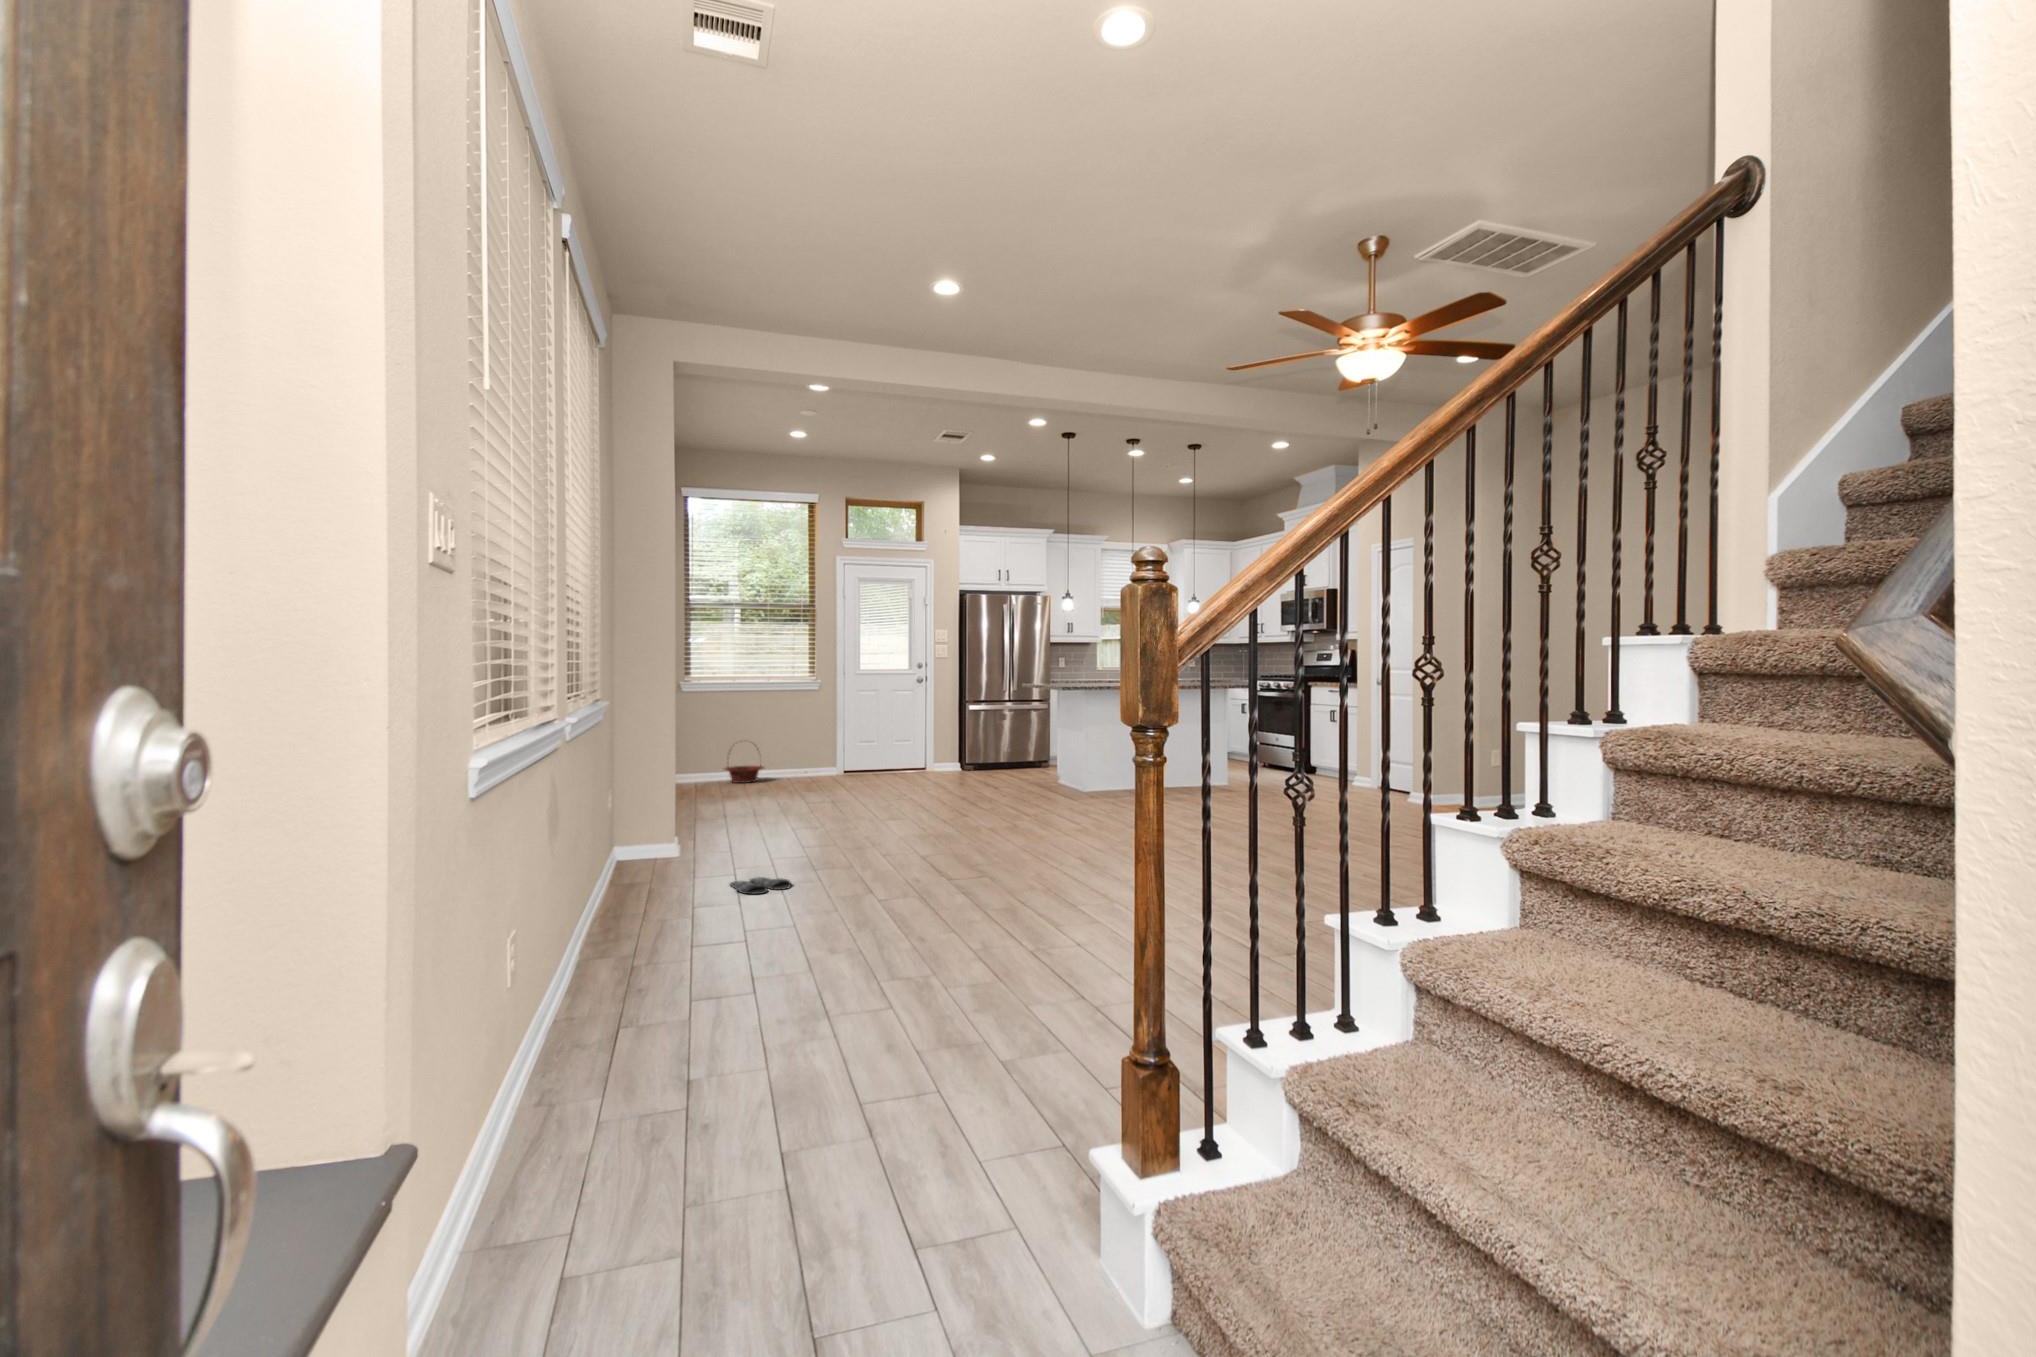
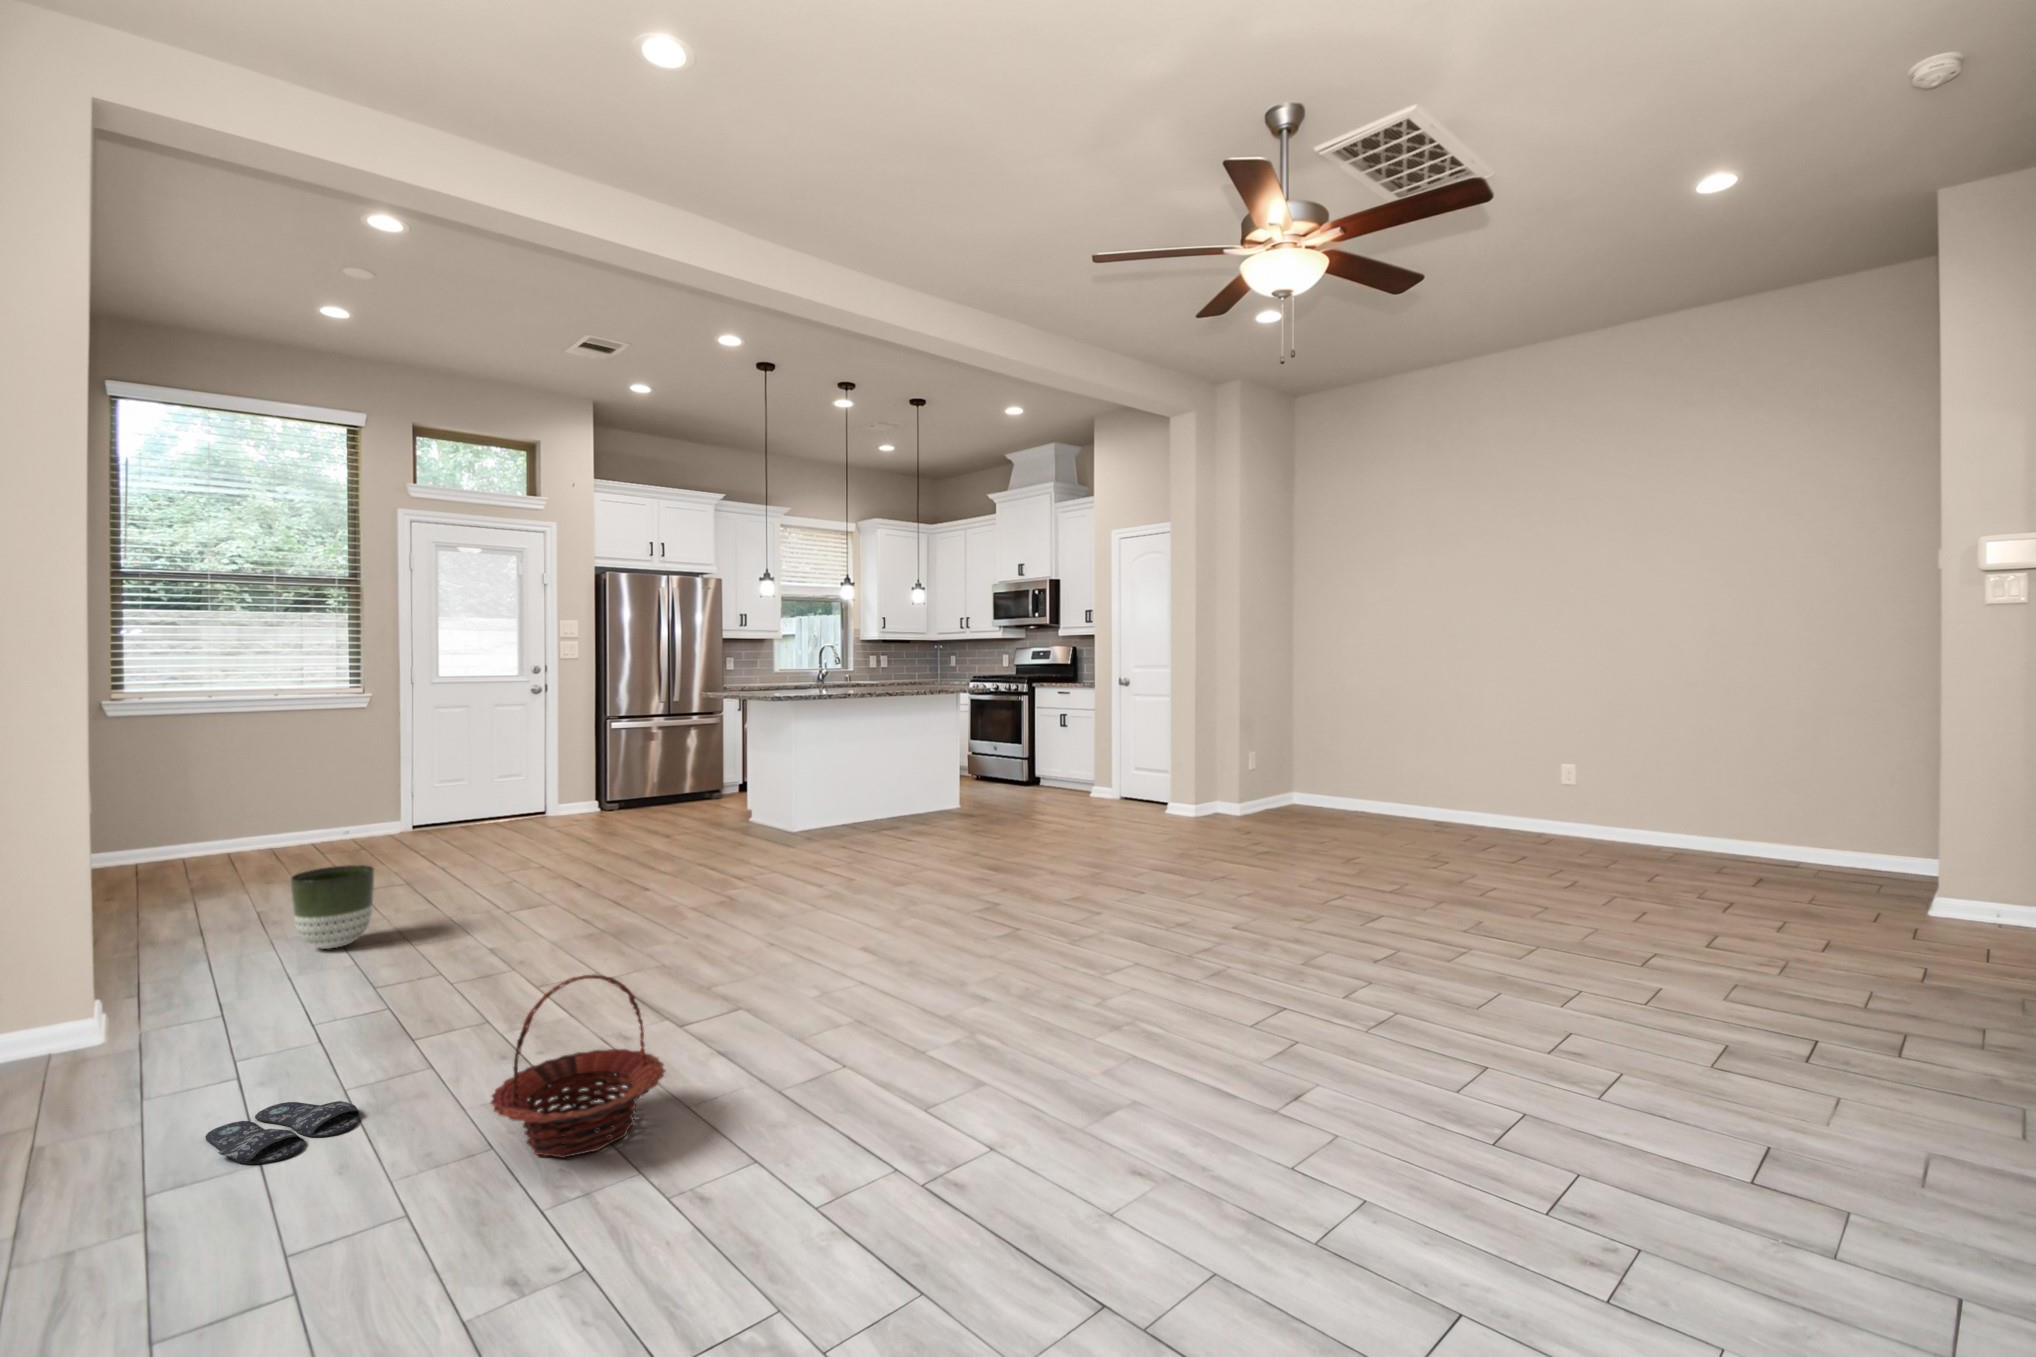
basket: present [724,745,764,783] -> present [491,975,666,1158]
planter: none [770,779,811,825] -> present [291,865,374,949]

